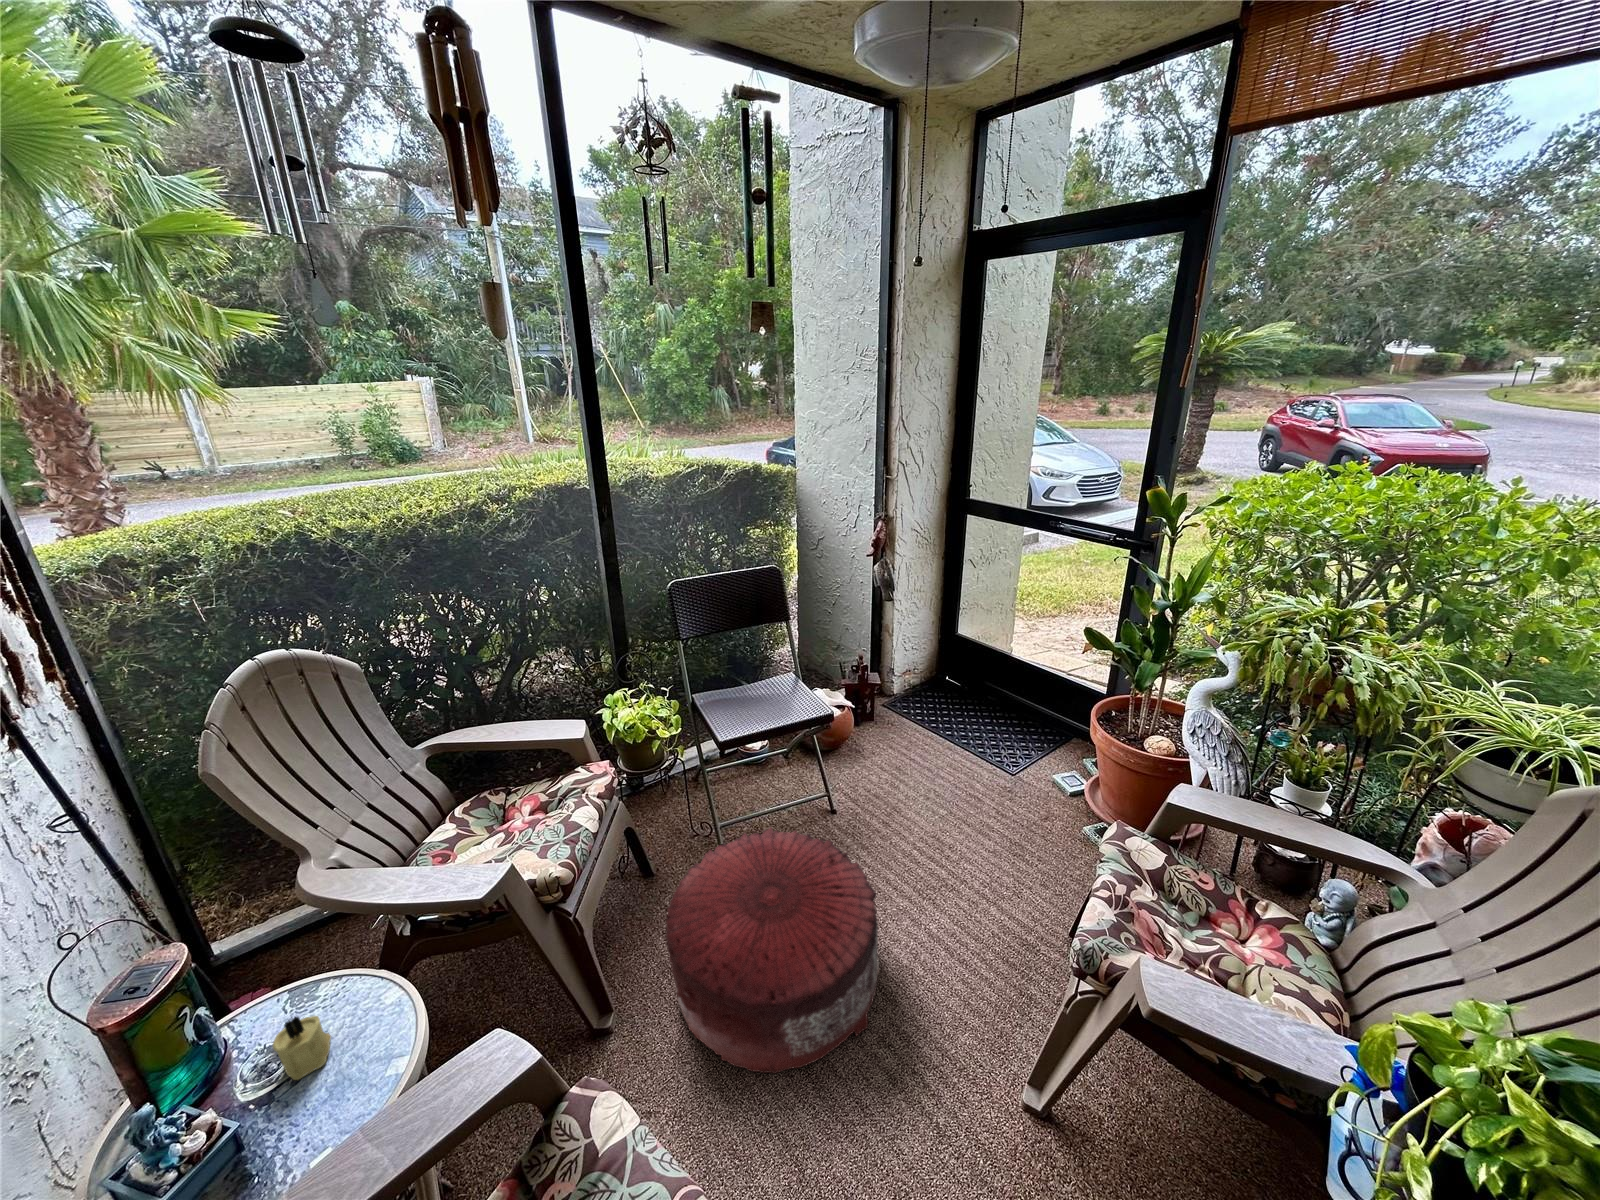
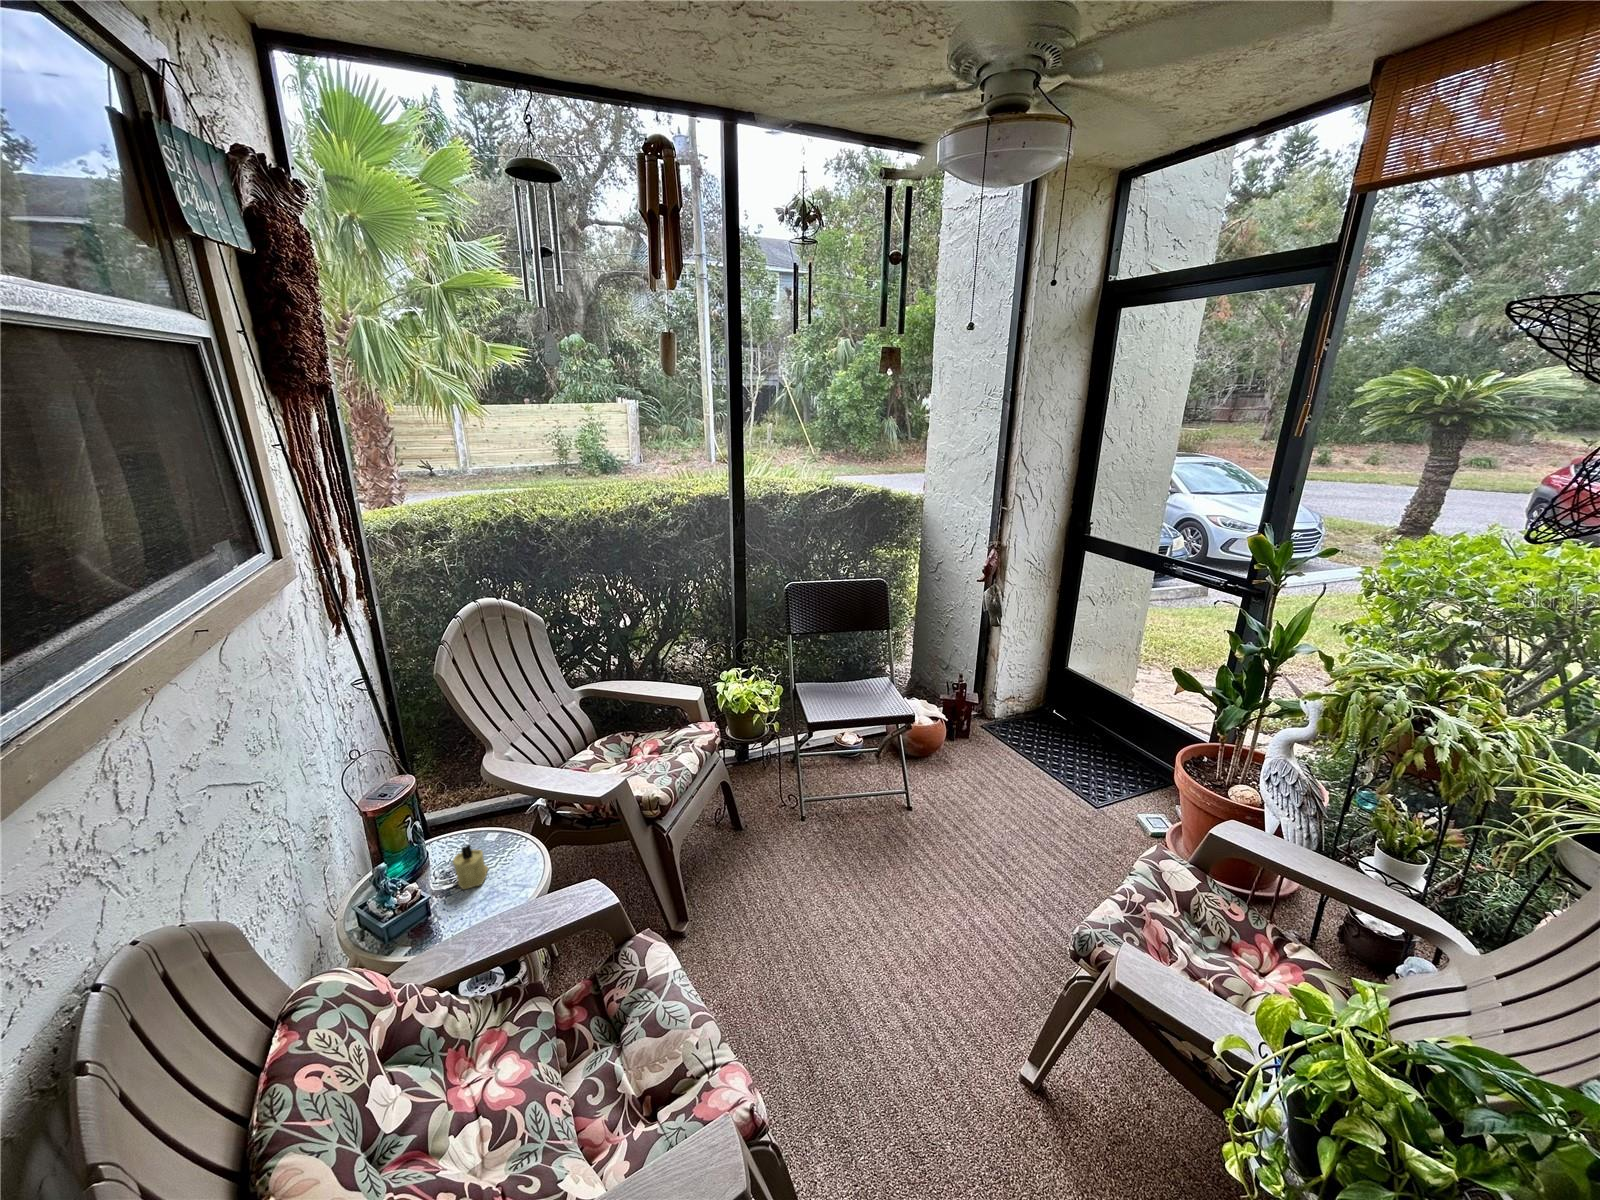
pouf: present [666,828,879,1074] -> none [735,801,921,1000]

